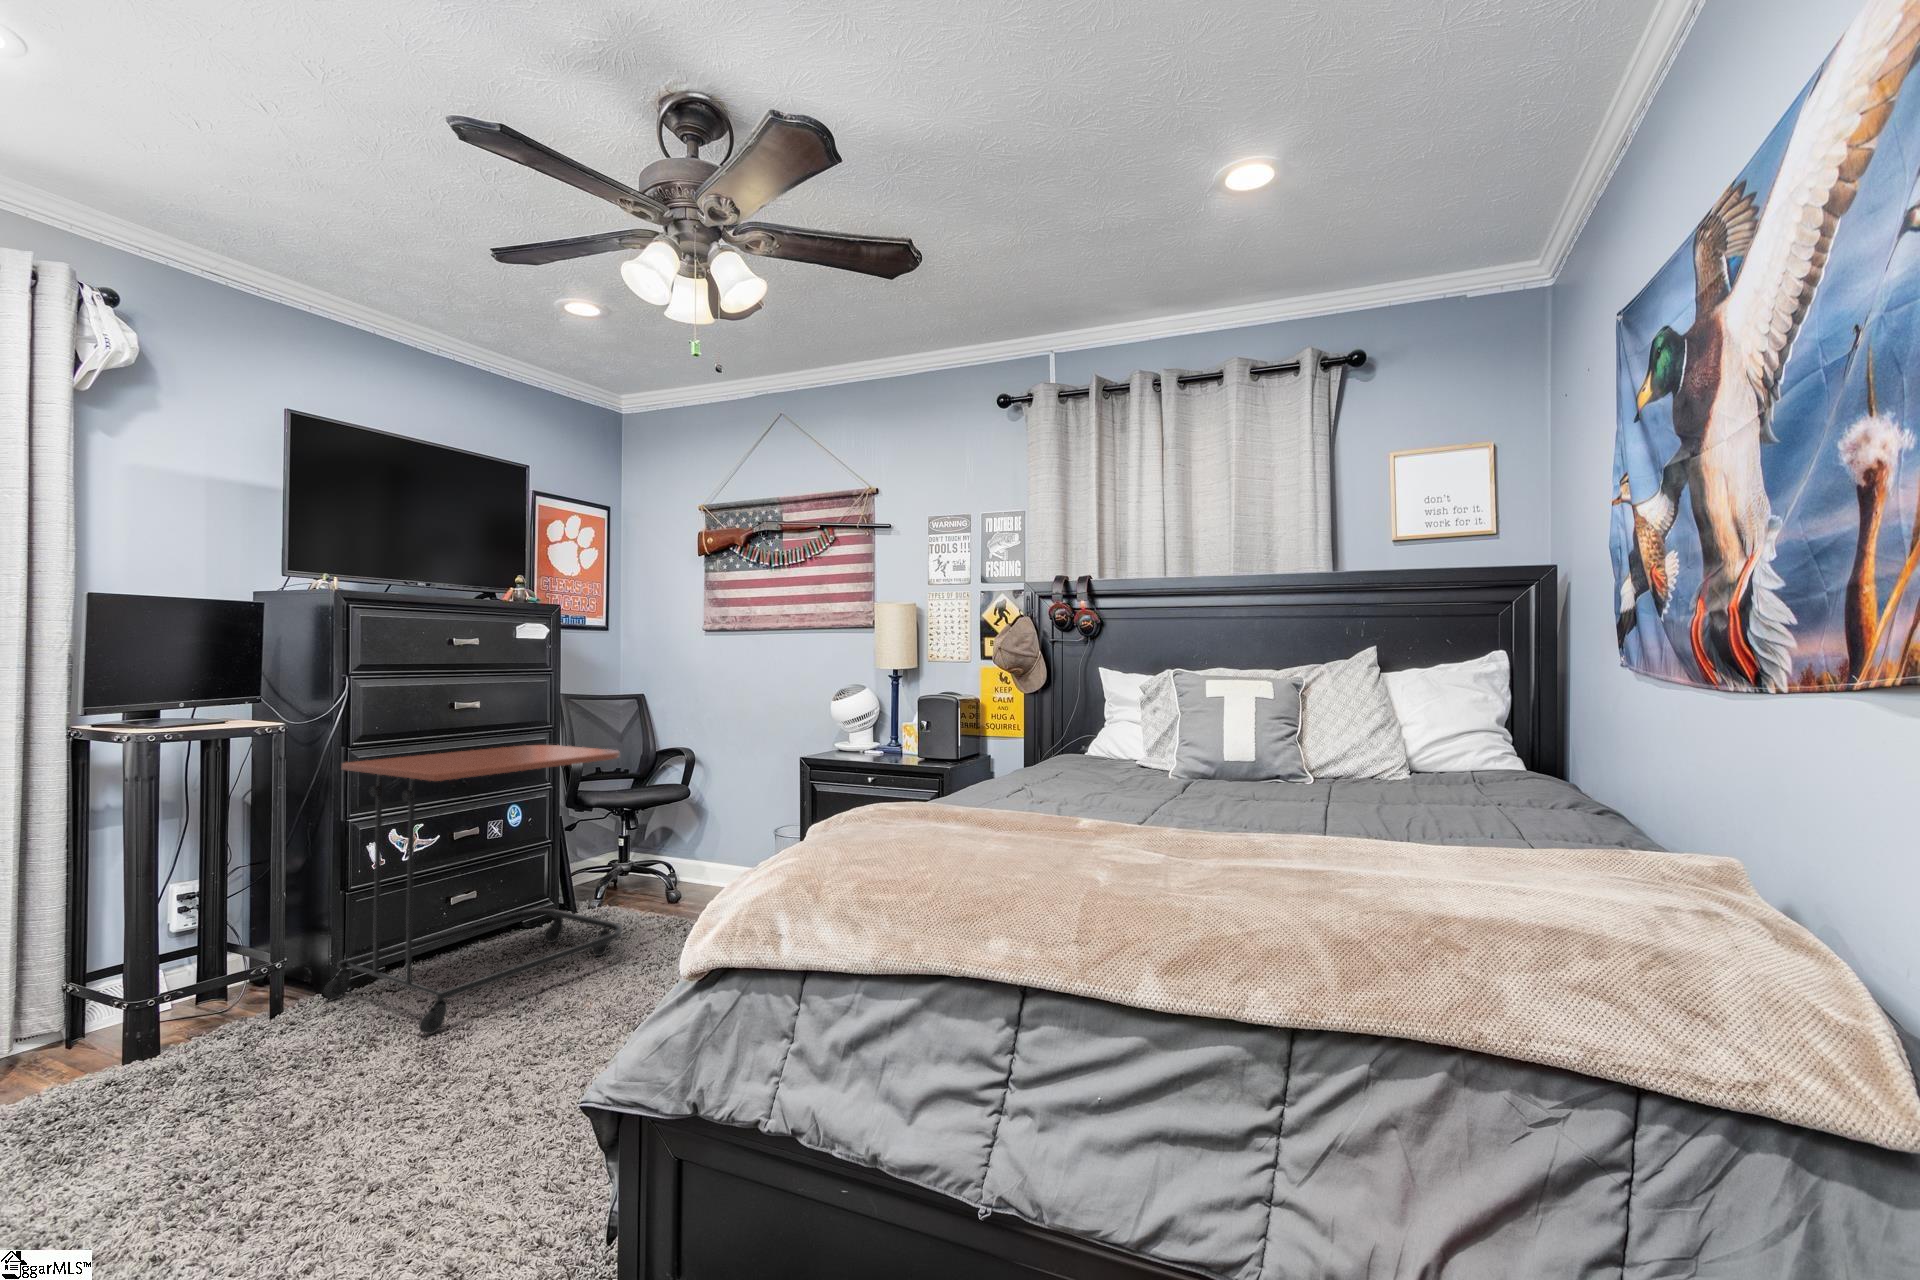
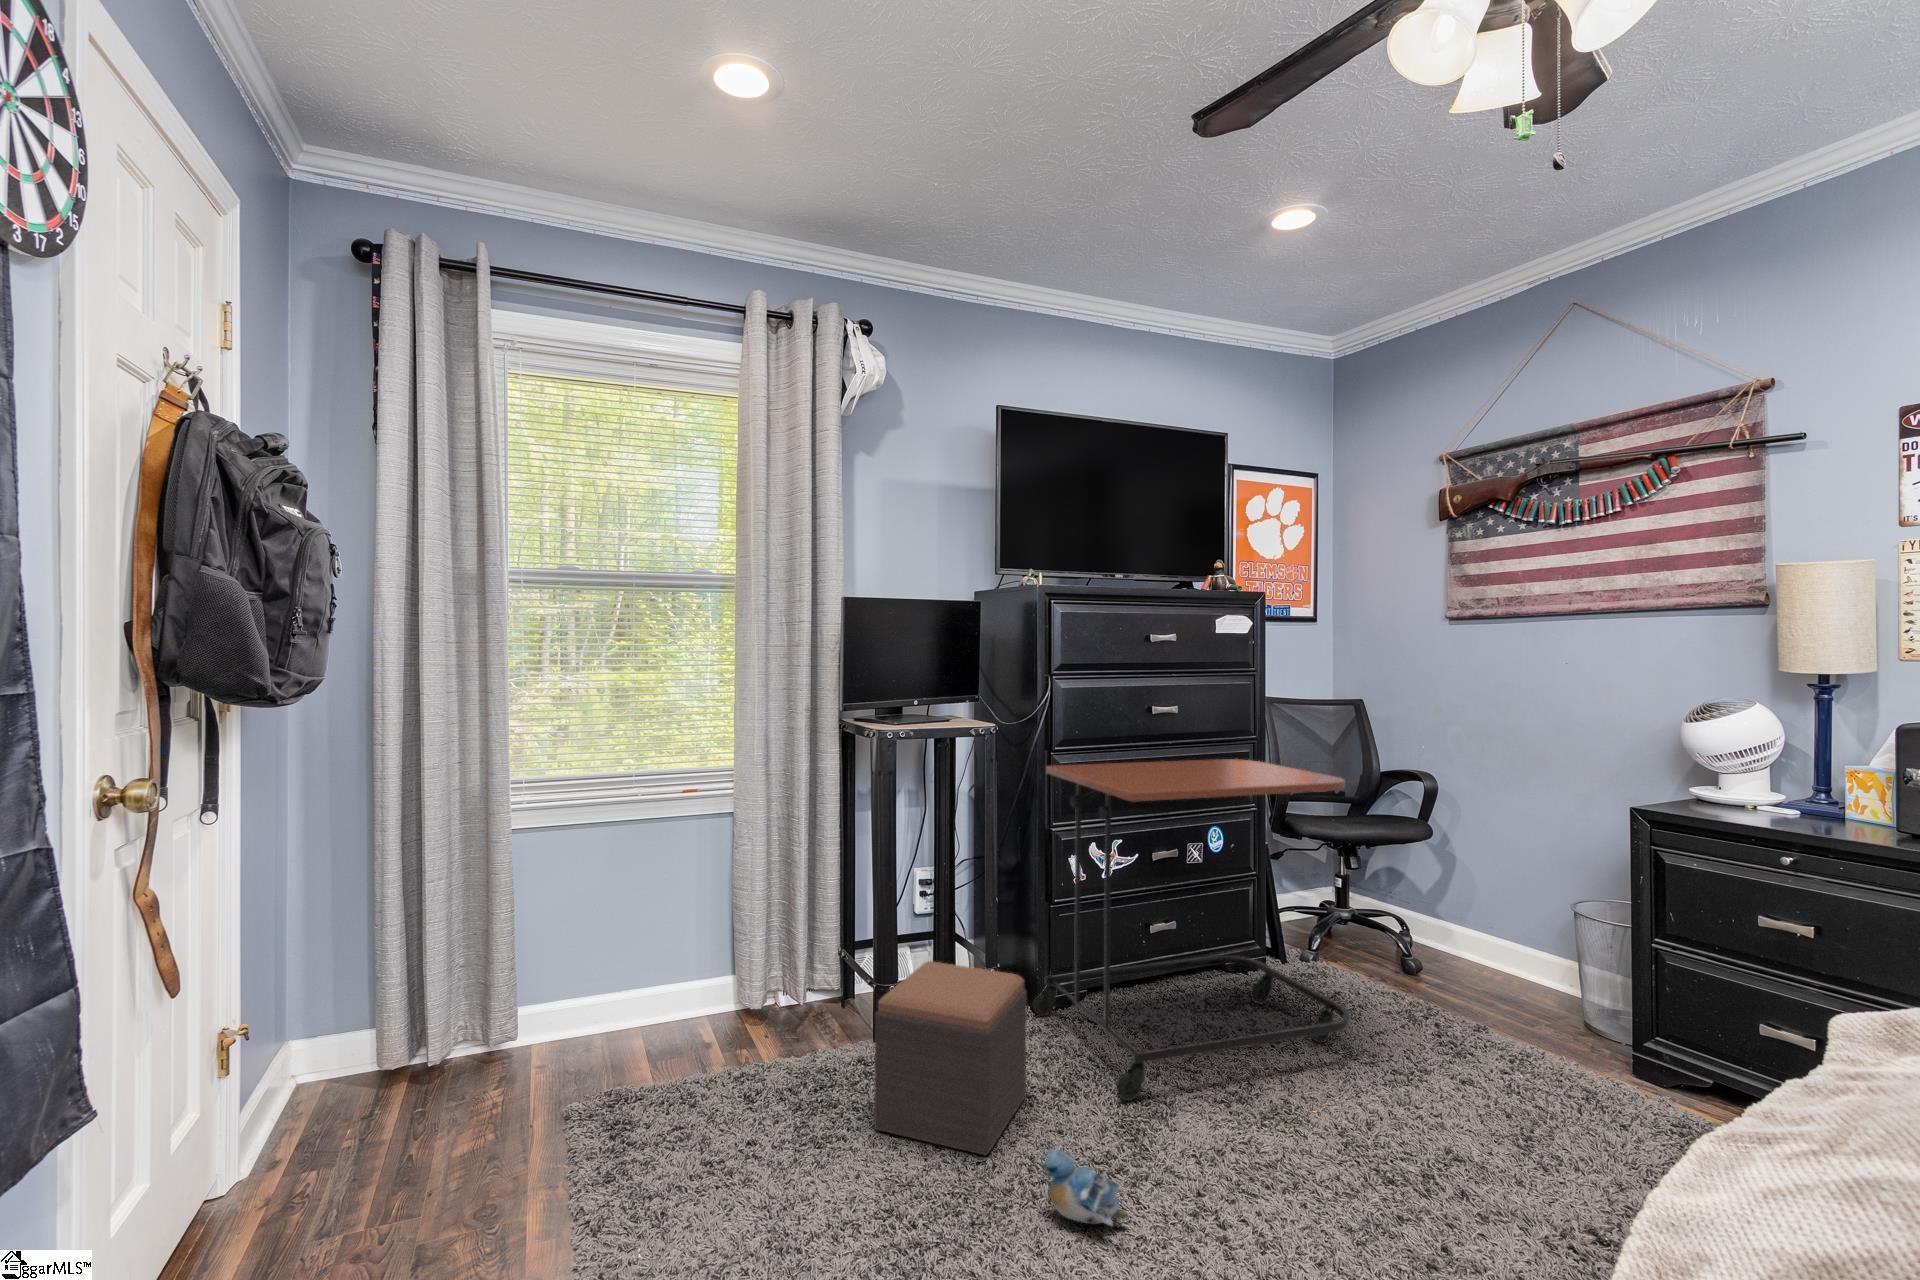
footstool: none [140,950,326,1133] -> present [874,961,1027,1155]
plush toy: none [349,1069,436,1121] -> present [1042,1149,1129,1226]

